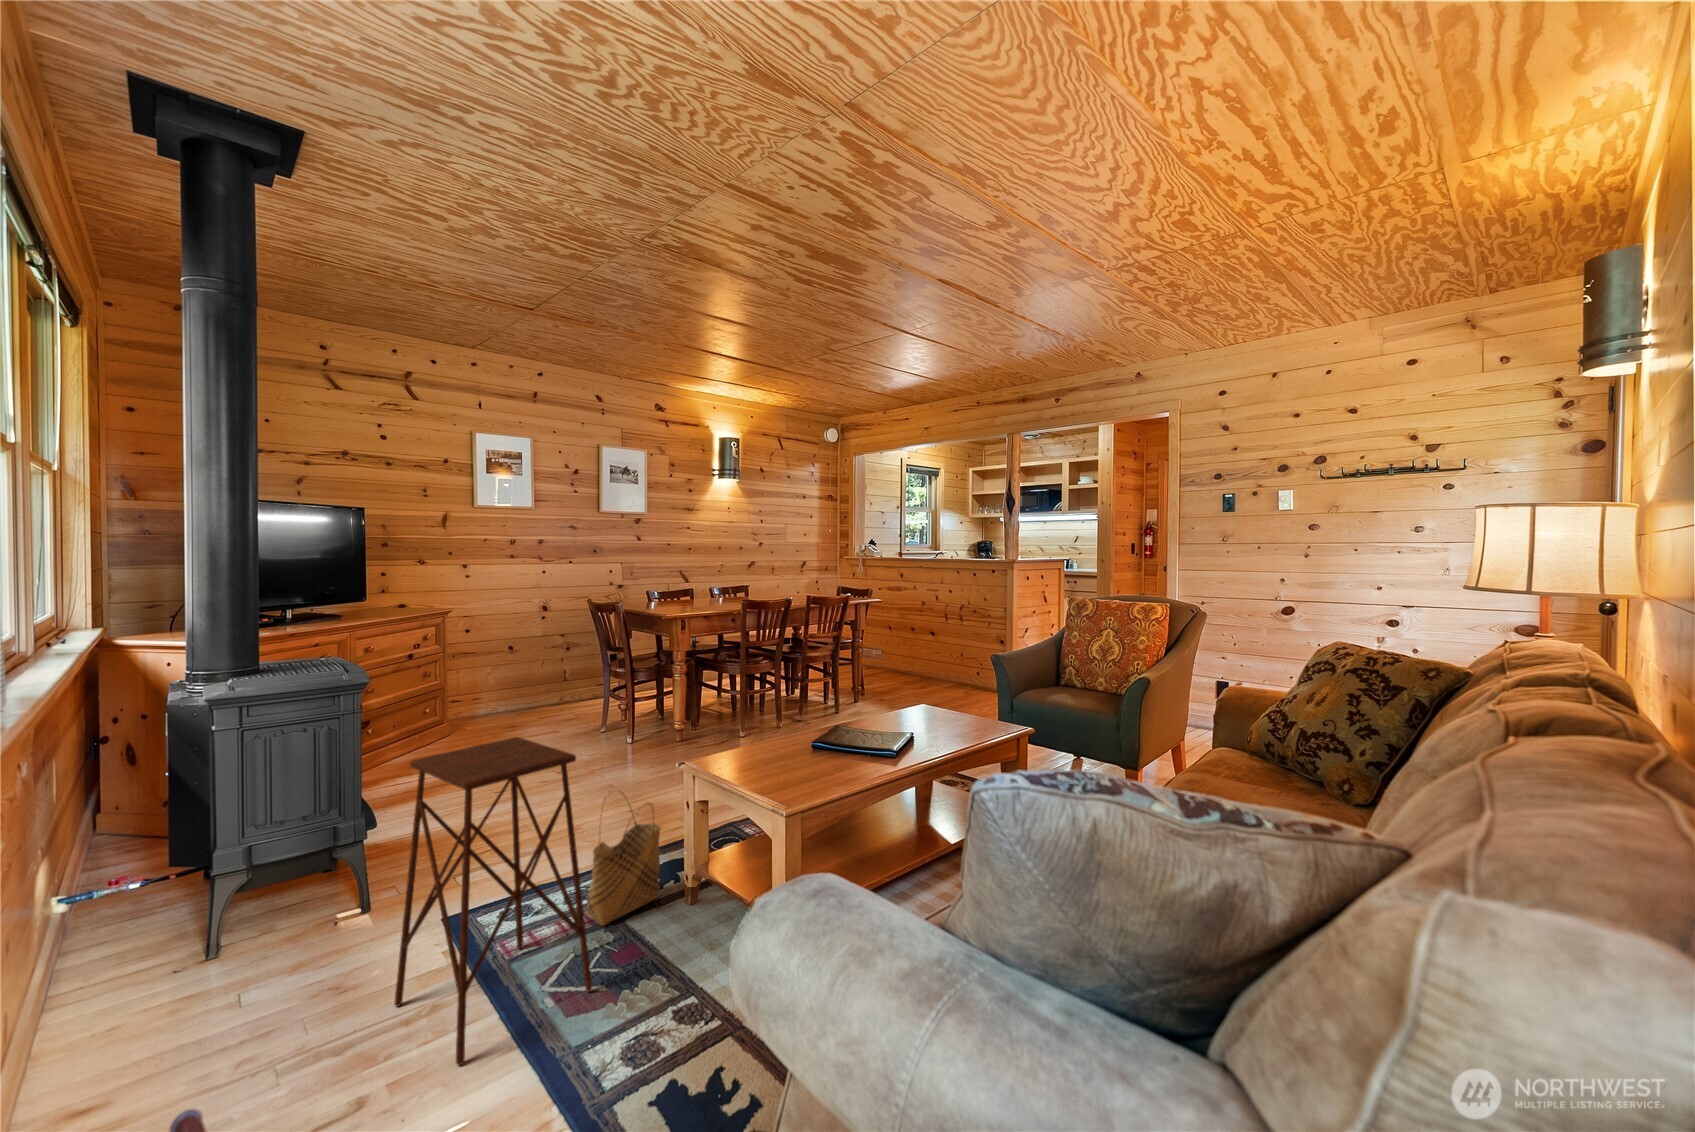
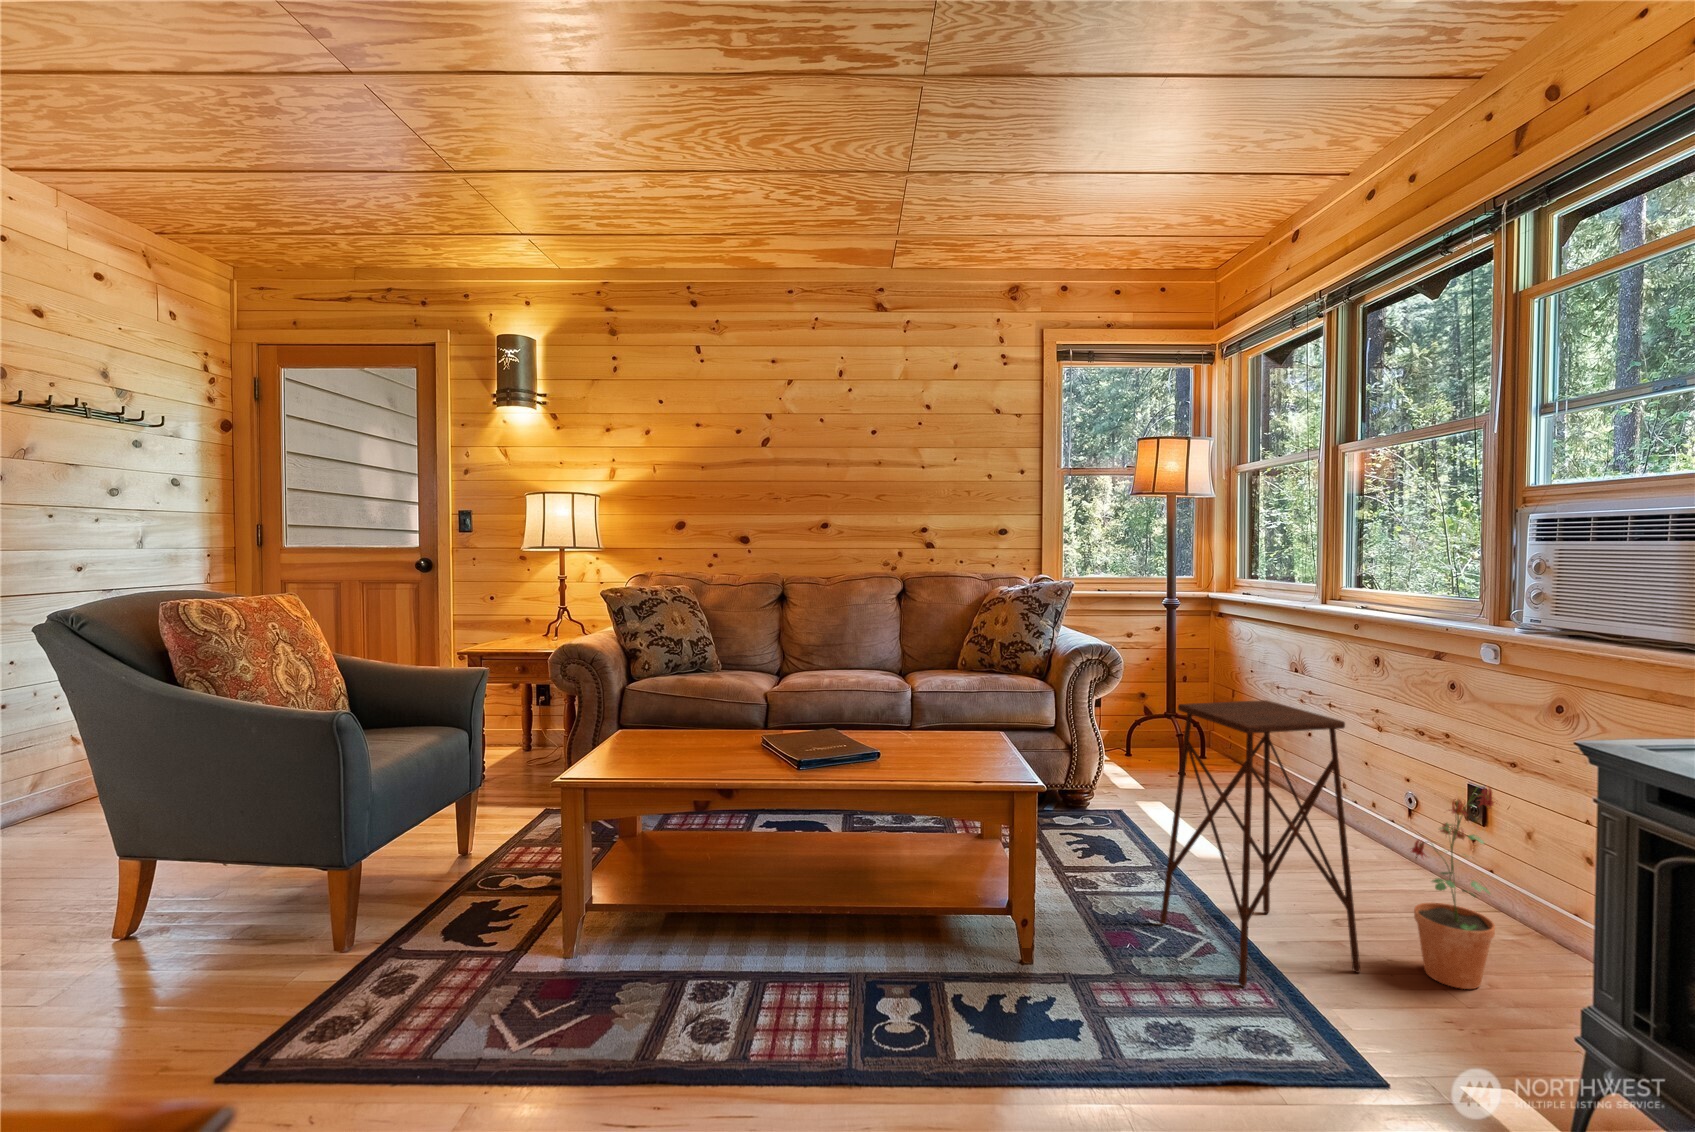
woven basket: present [587,790,661,926] -> none [1057,829,1162,1000]
potted plant: none [218,838,339,1054] -> present [1412,787,1497,989]

